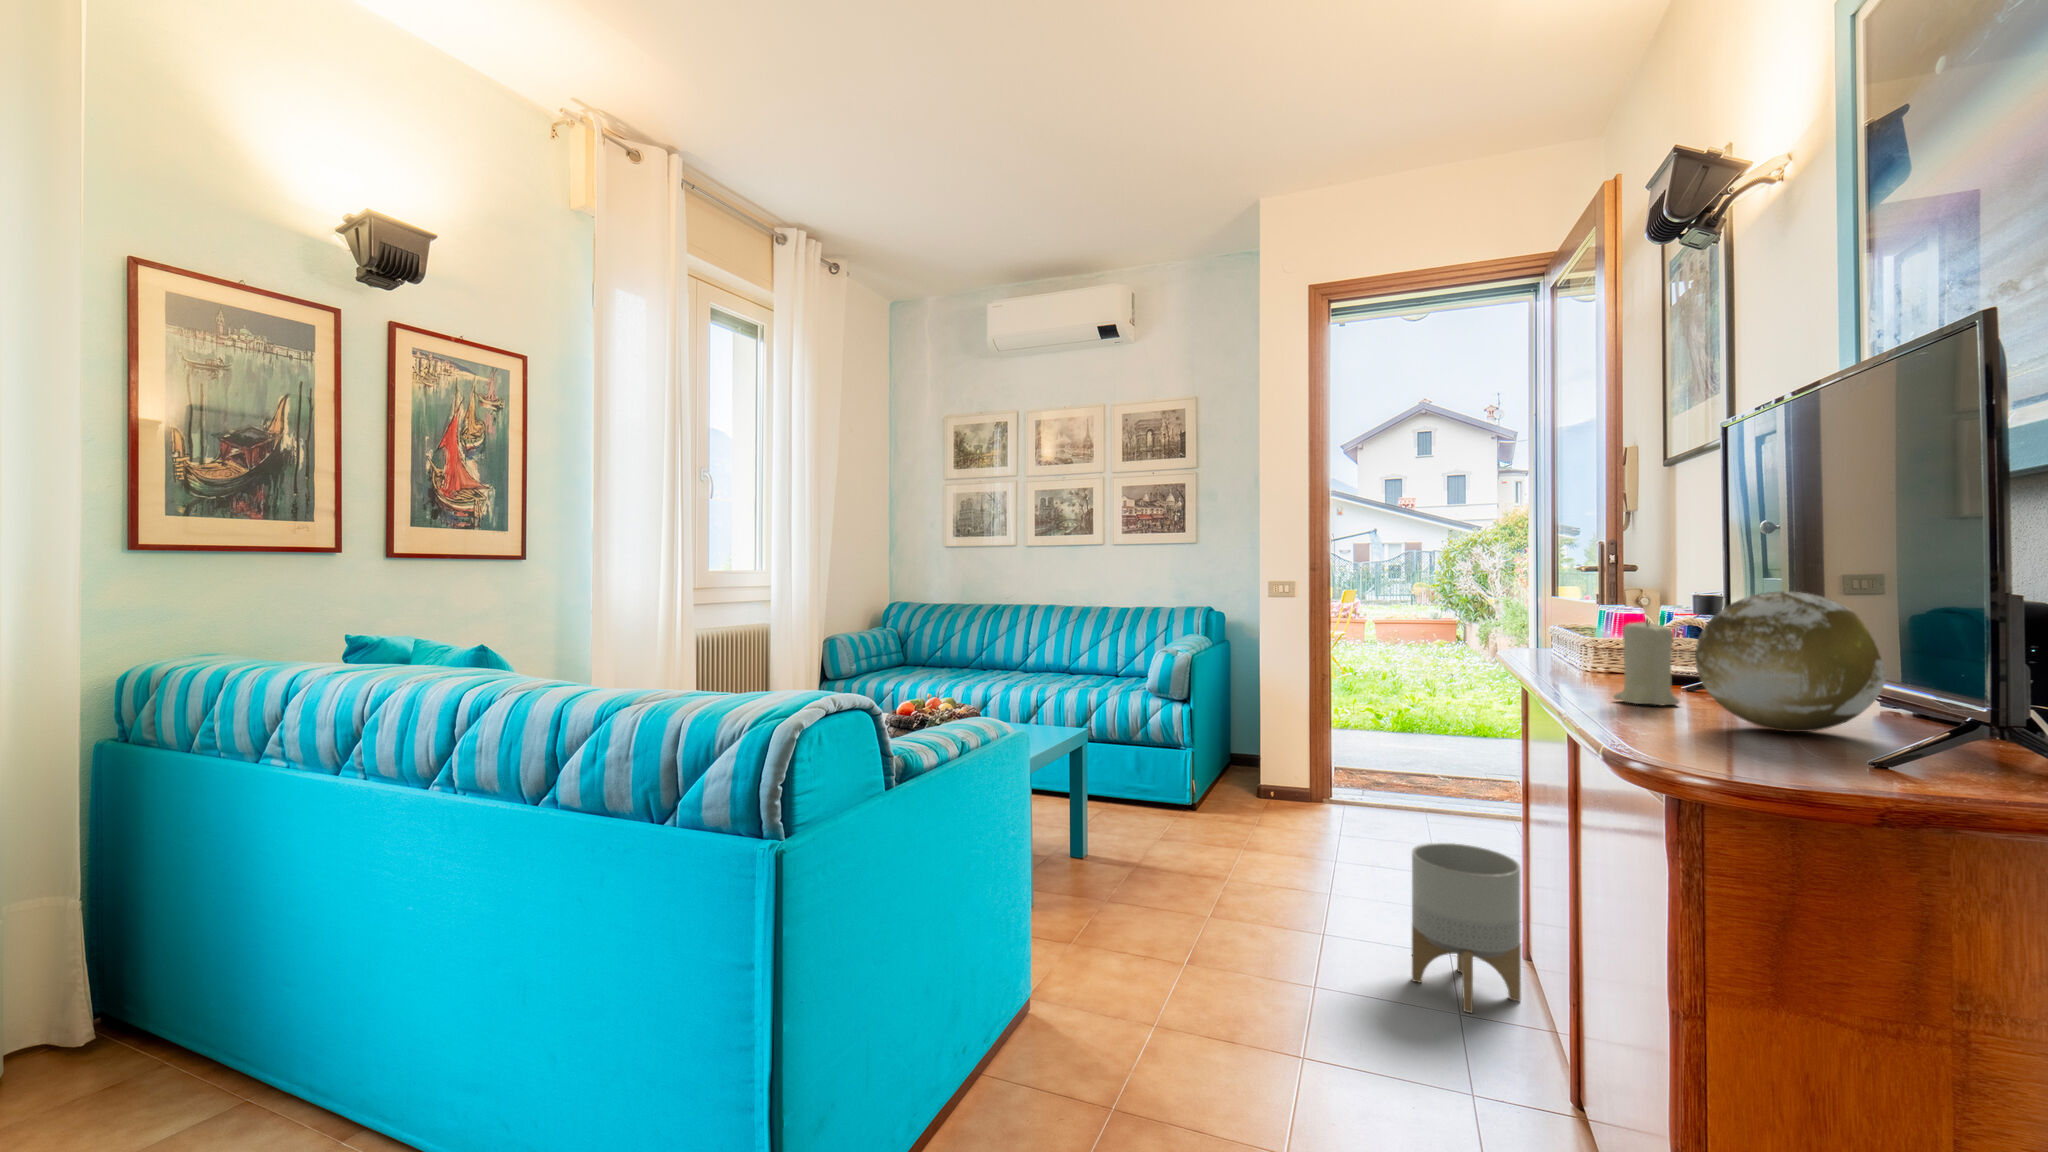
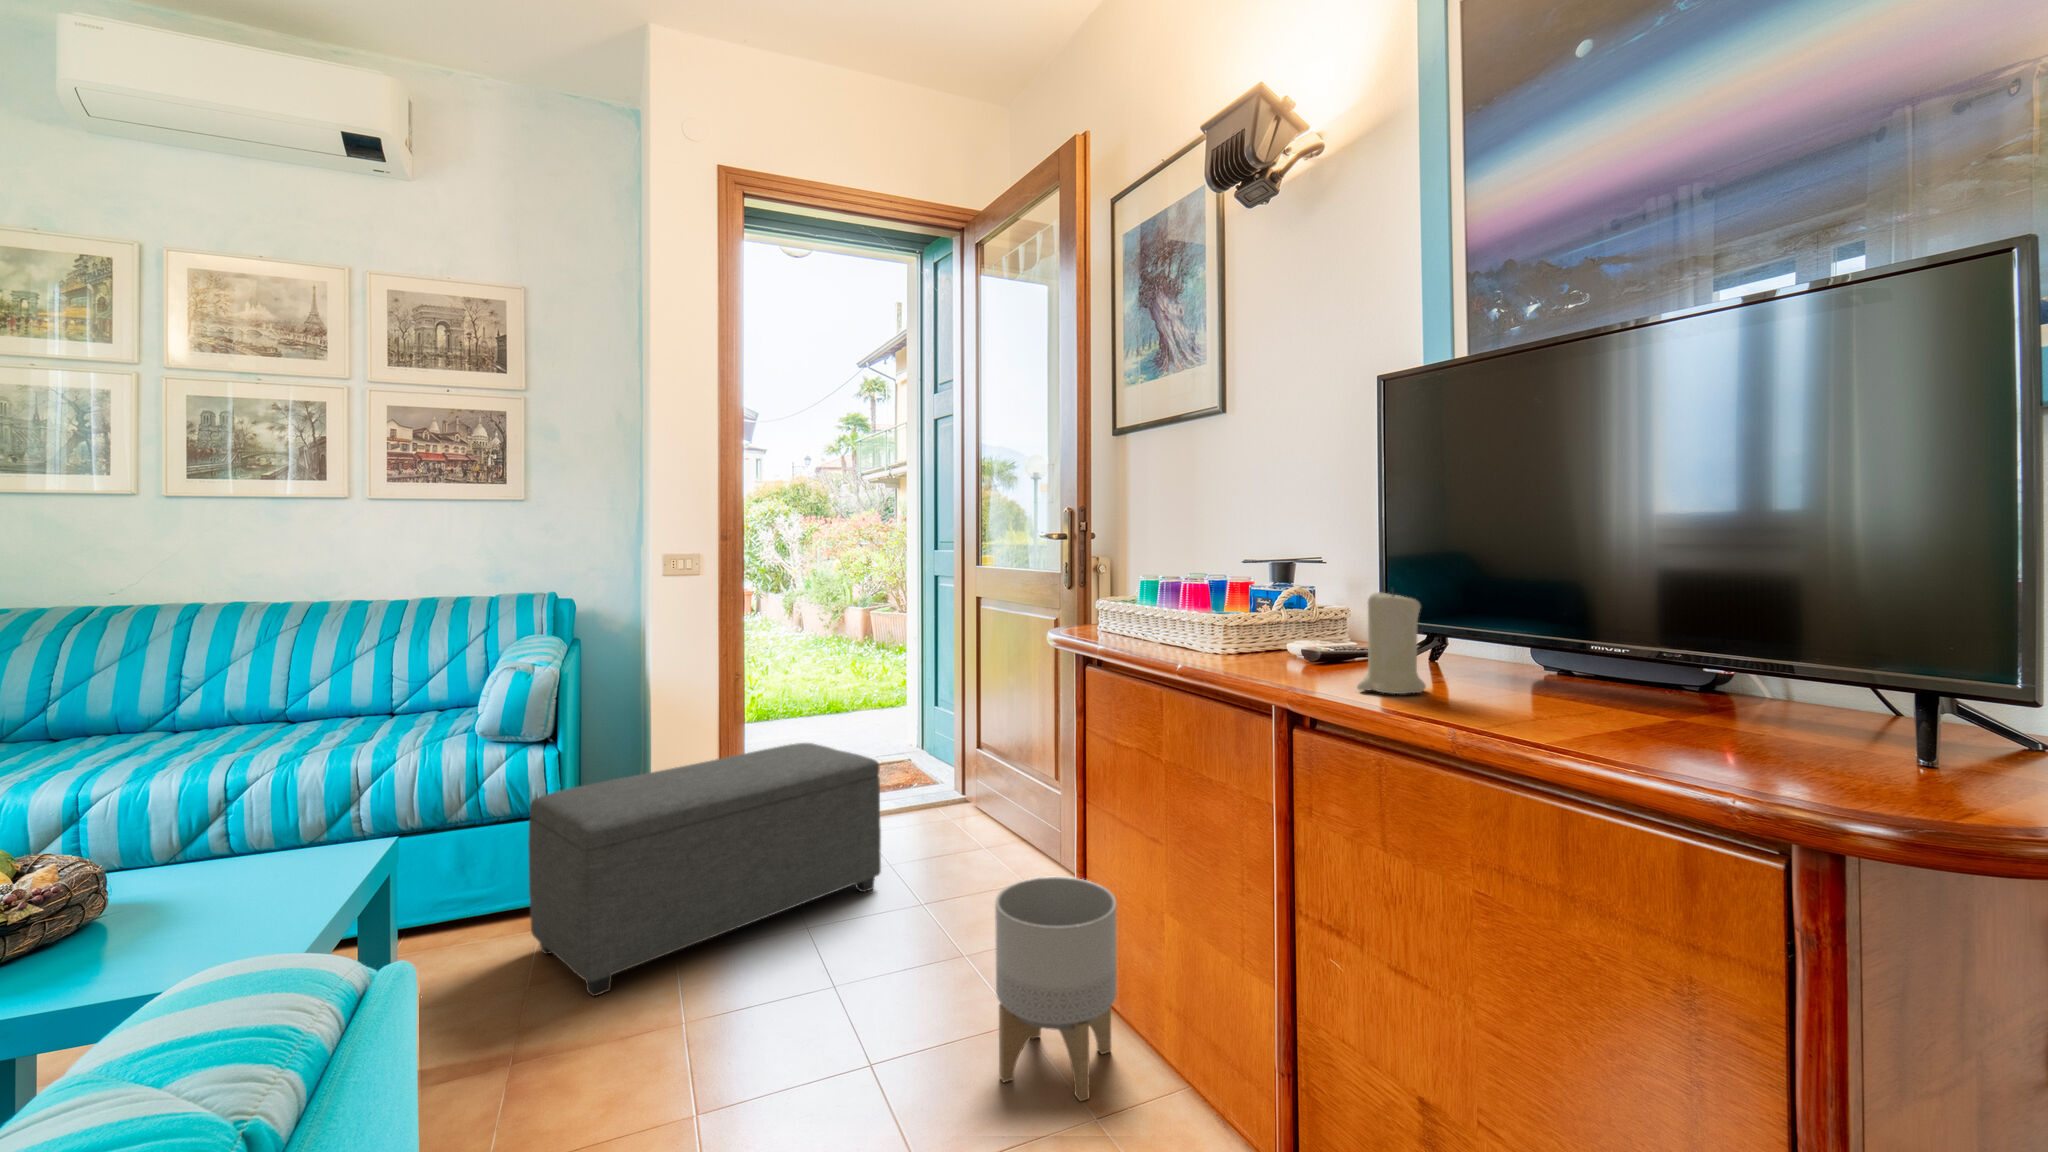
decorative orb: present [1695,592,1886,732] -> none [1533,550,1739,715]
ottoman: none [1165,731,1411,858] -> present [528,743,881,996]

